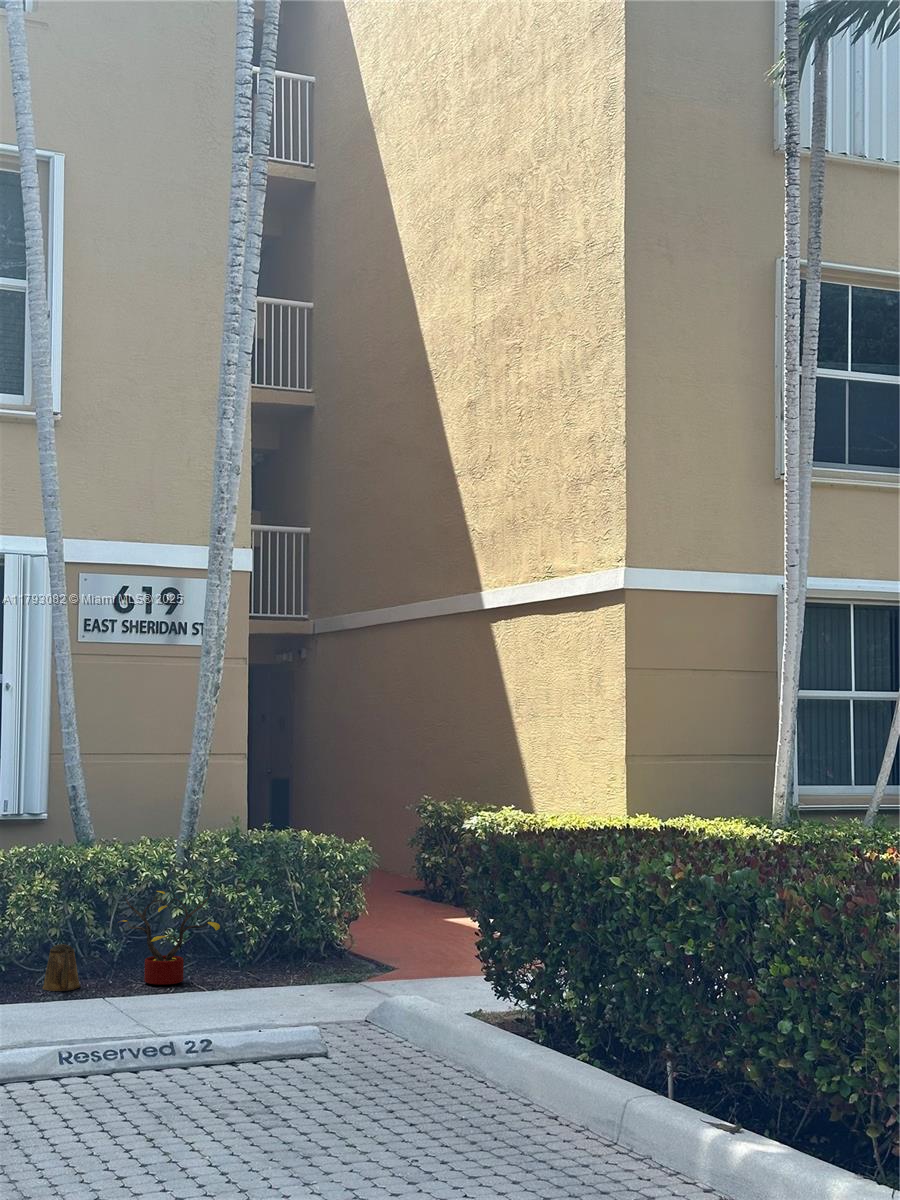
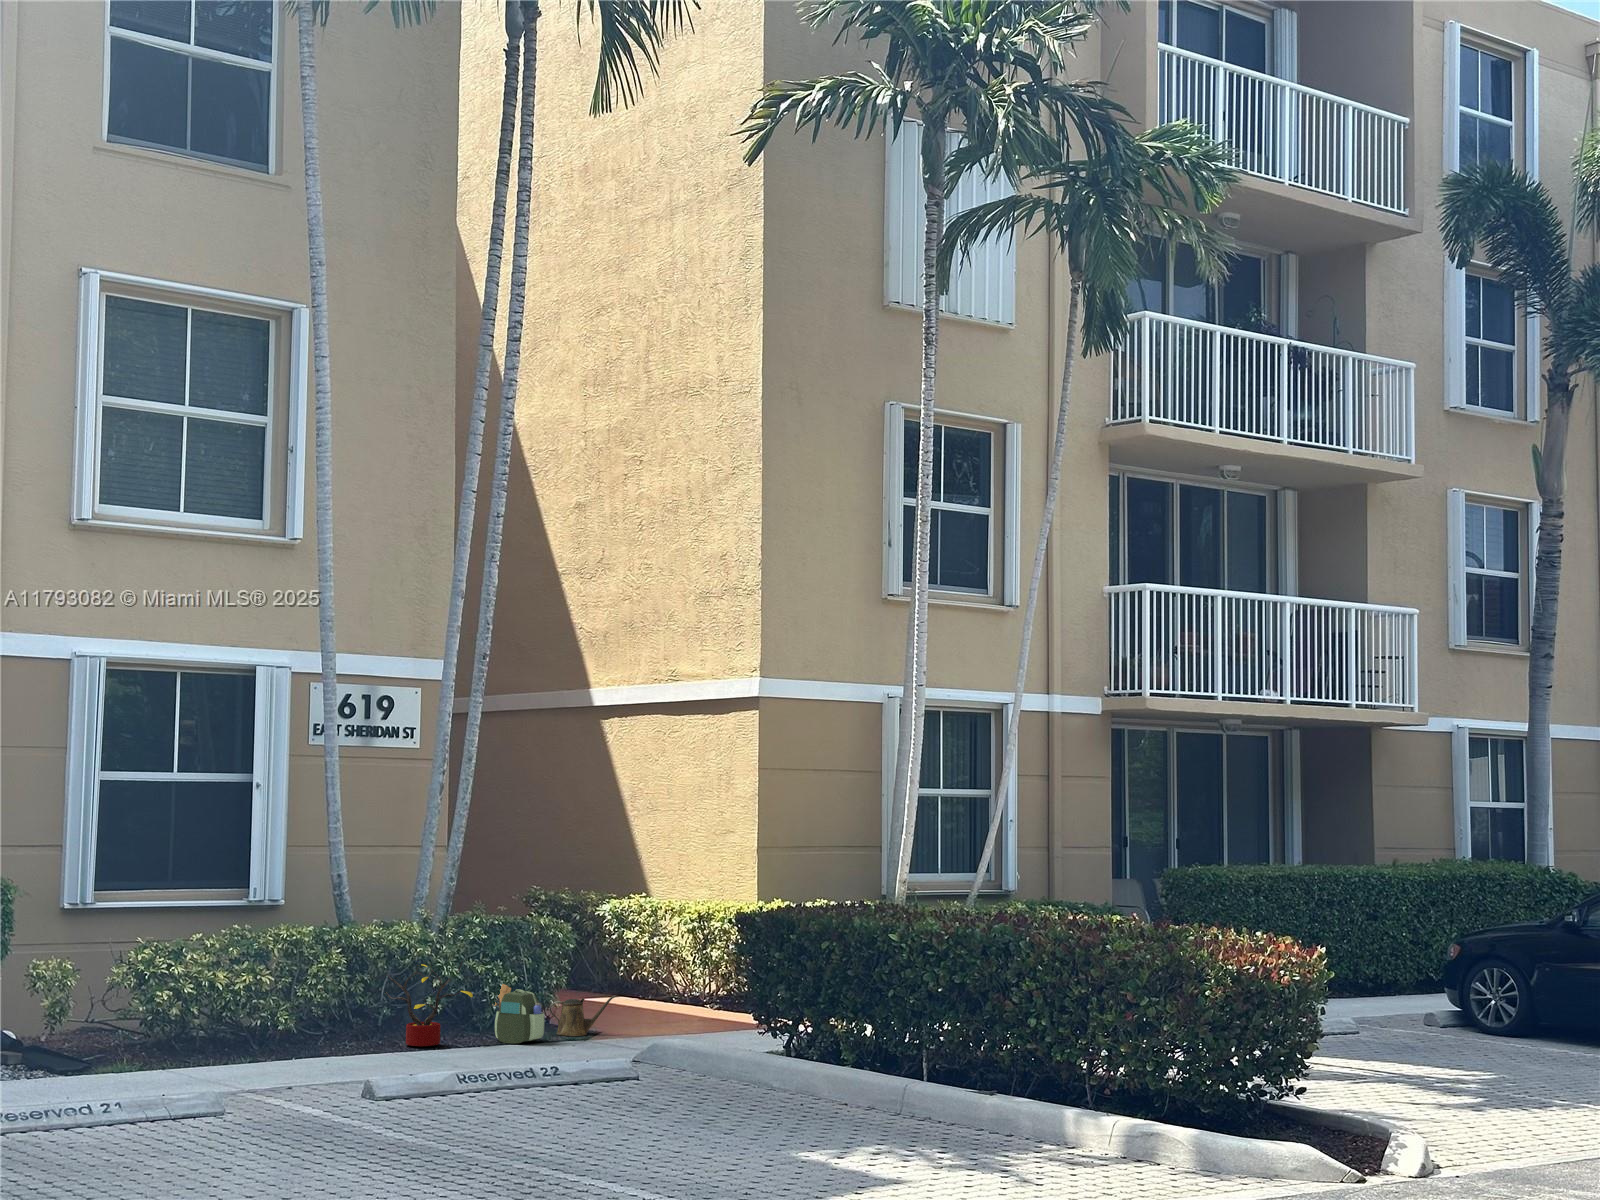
backpack: none [254,913,306,984] -> present [494,984,544,1044]
watering can: present [42,944,80,991] -> present [549,995,616,1036]

